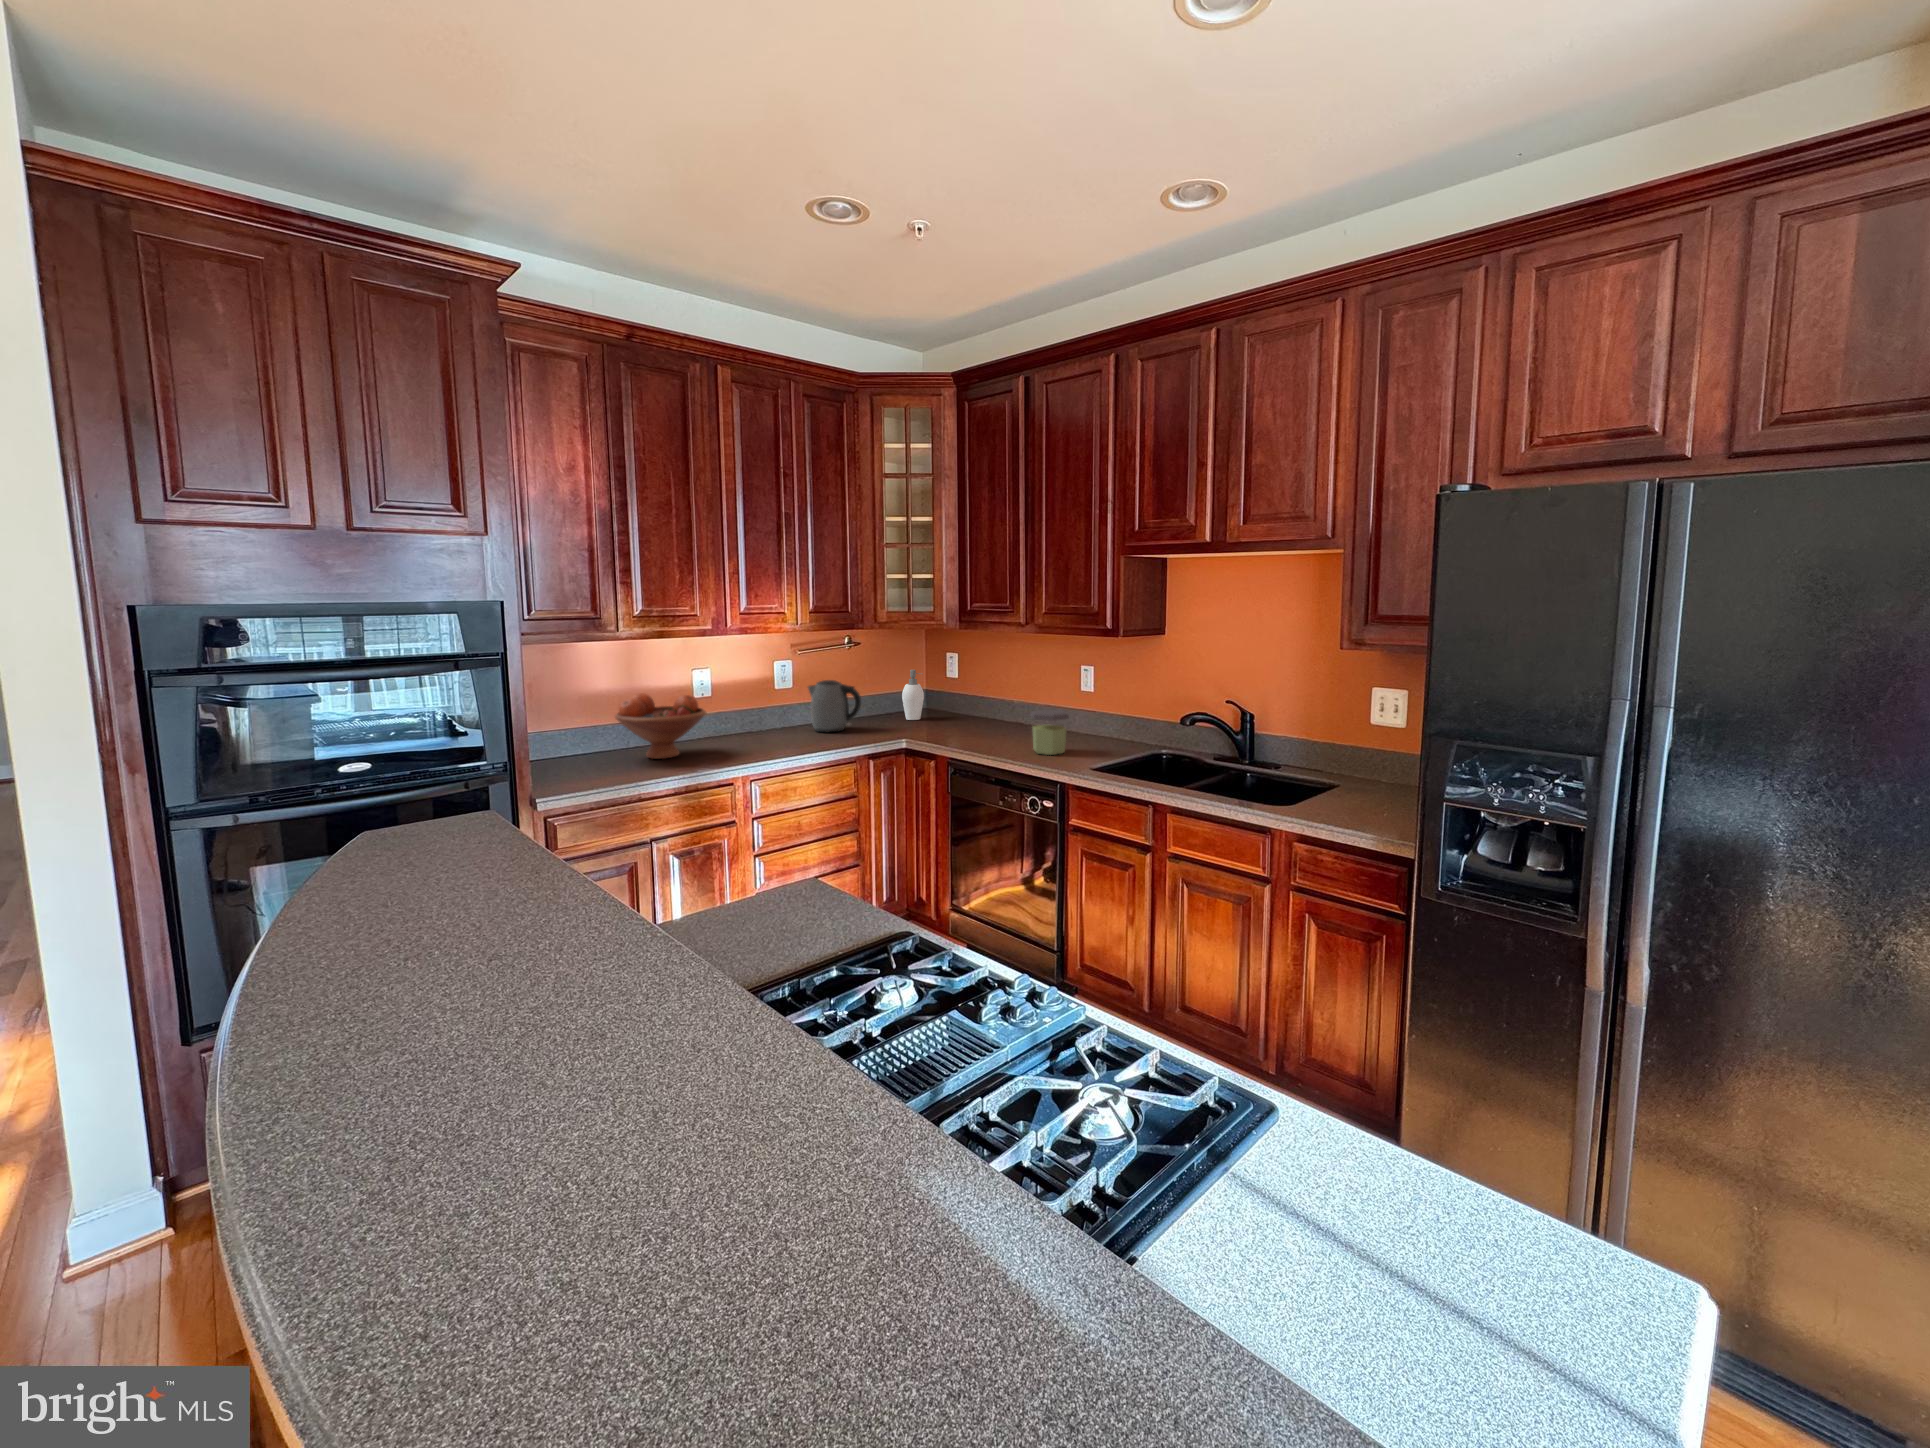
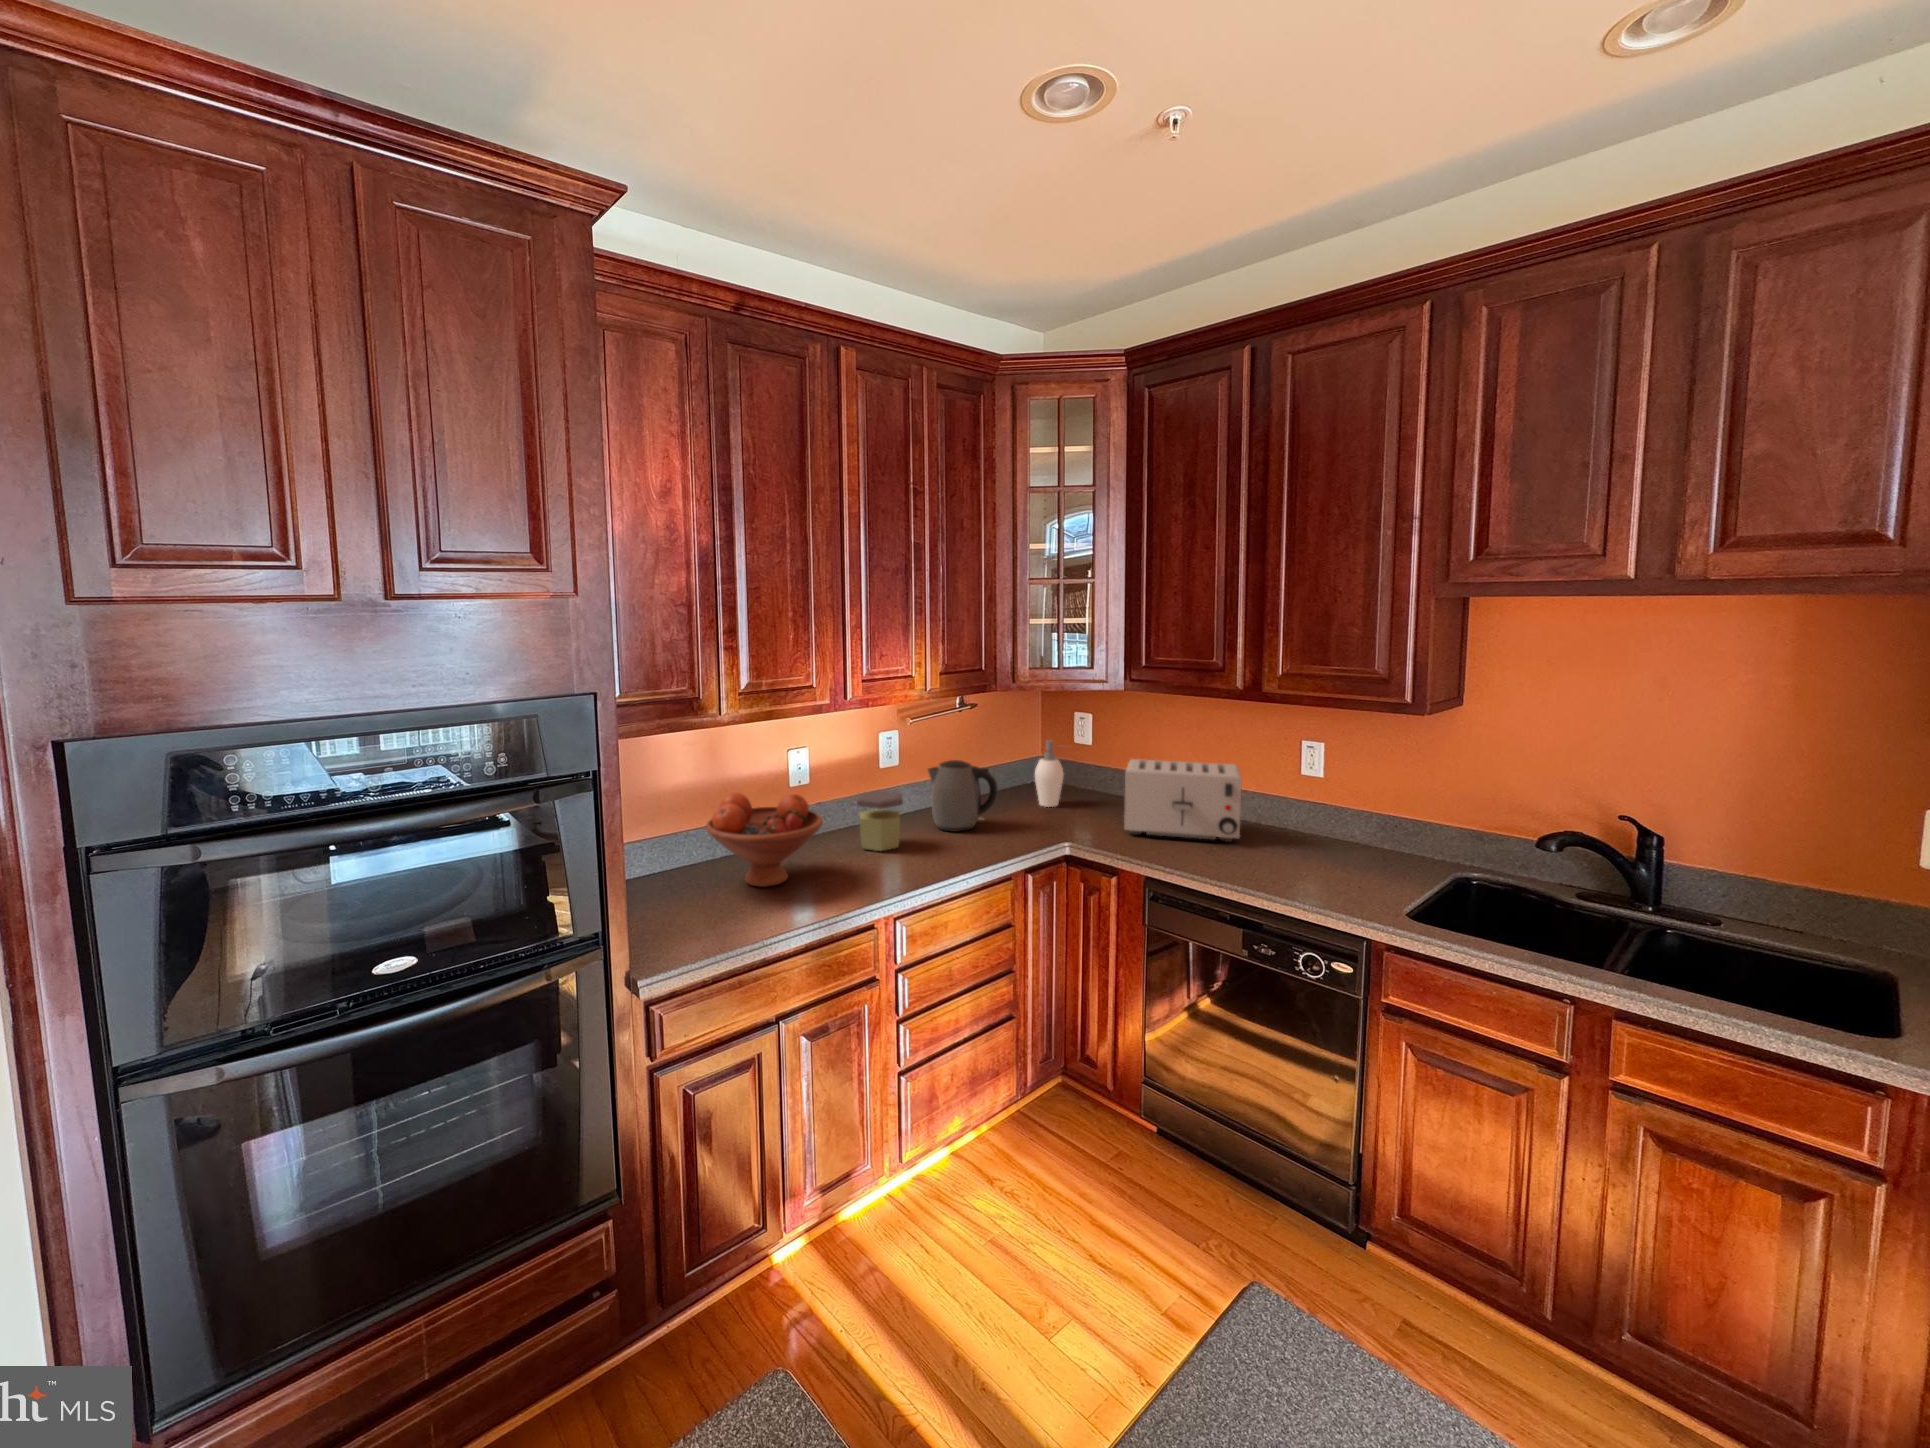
toaster: none [950,681,1037,737] -> present [1124,759,1242,842]
jar: present [1030,709,1069,755] -> present [857,790,903,851]

